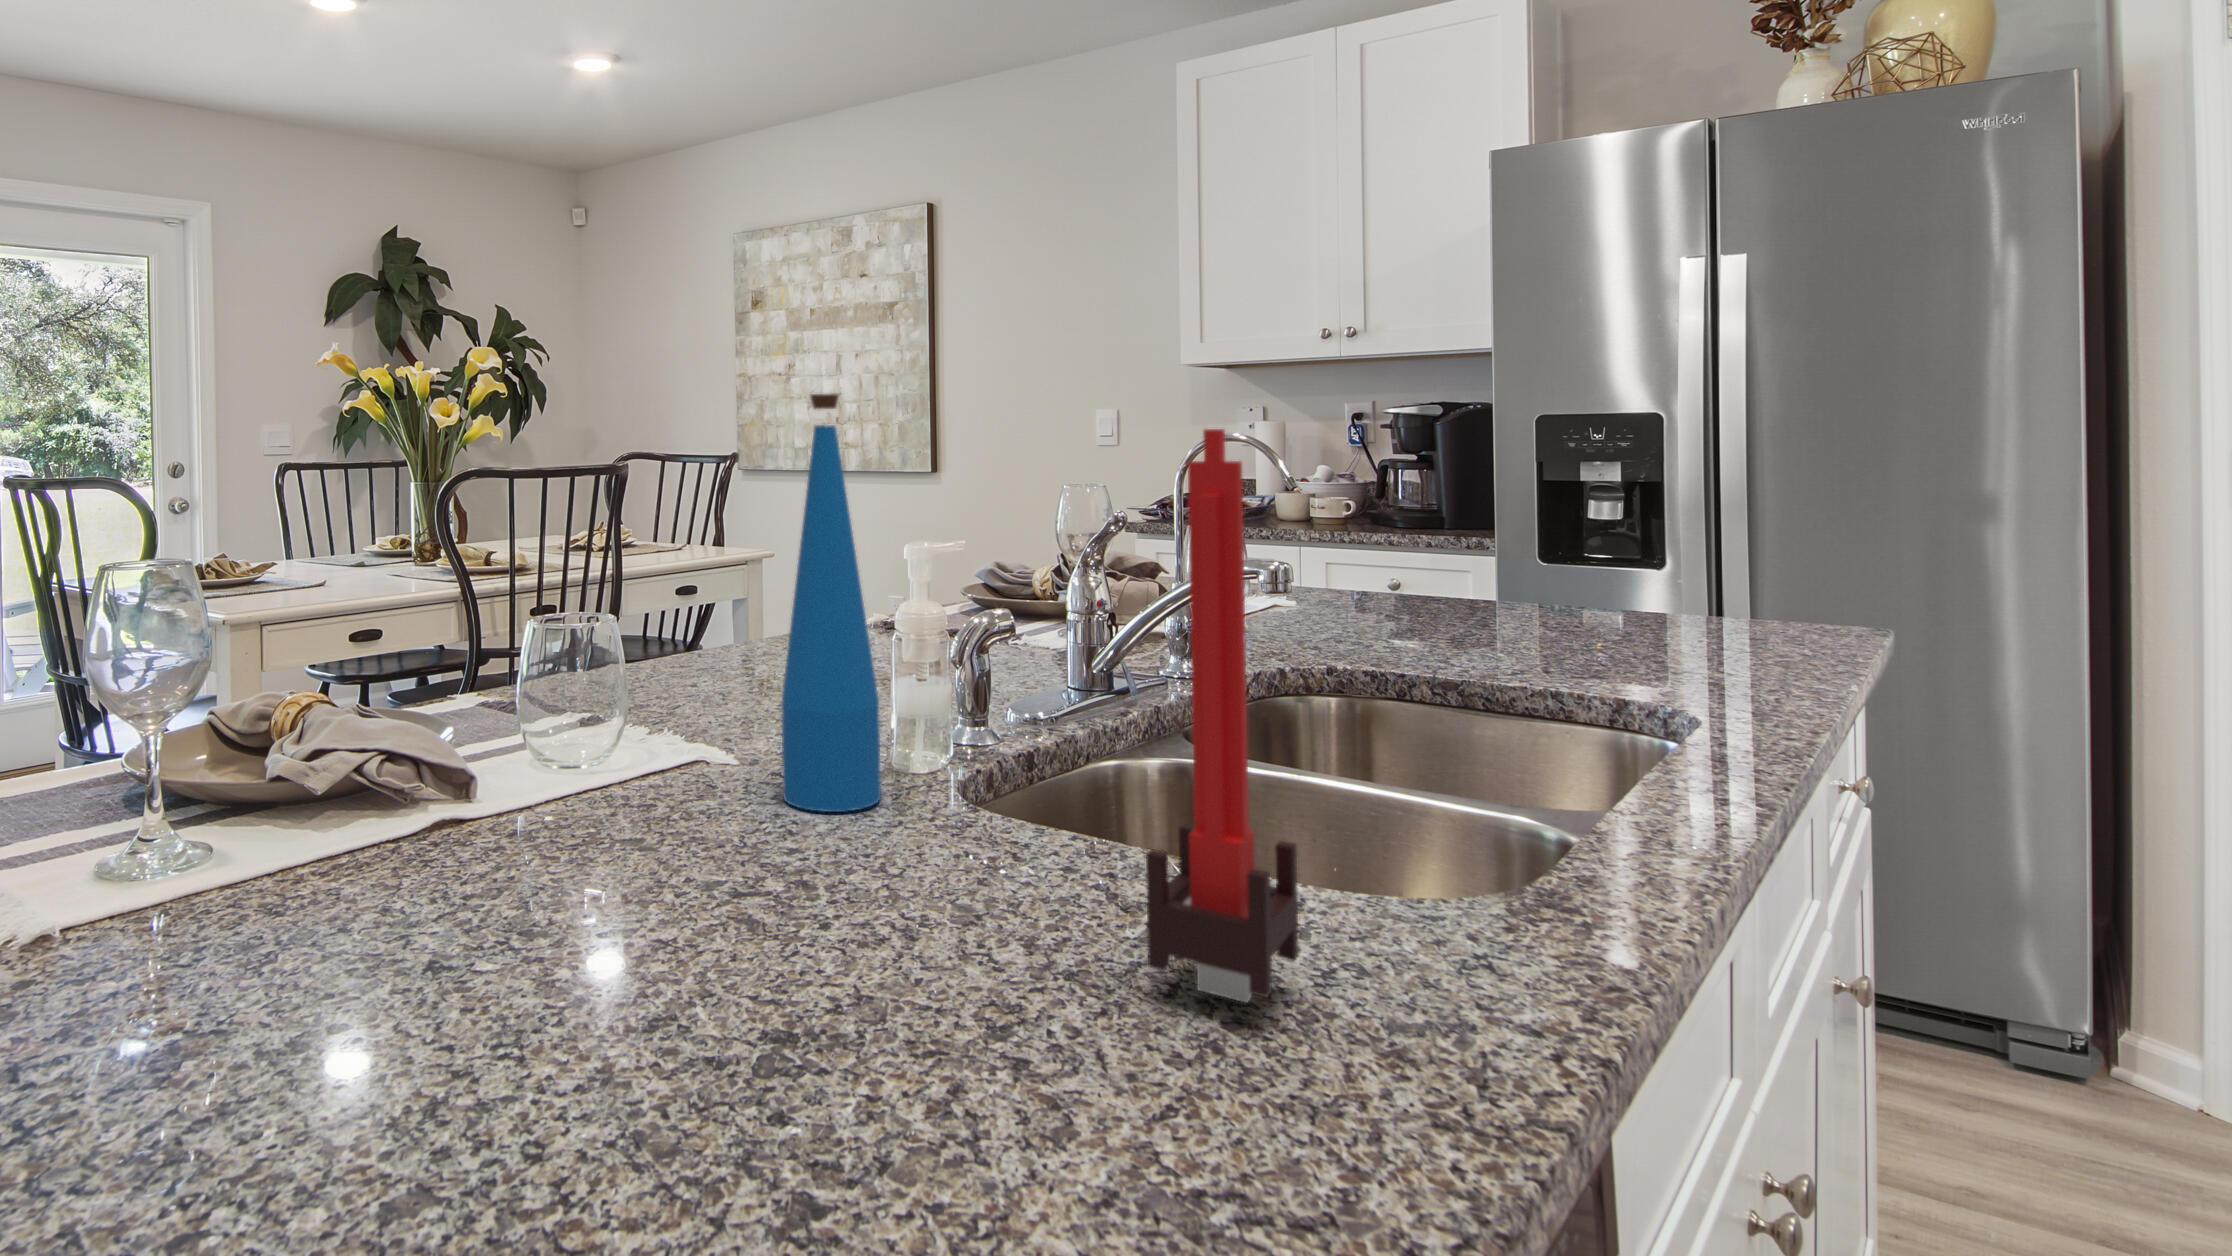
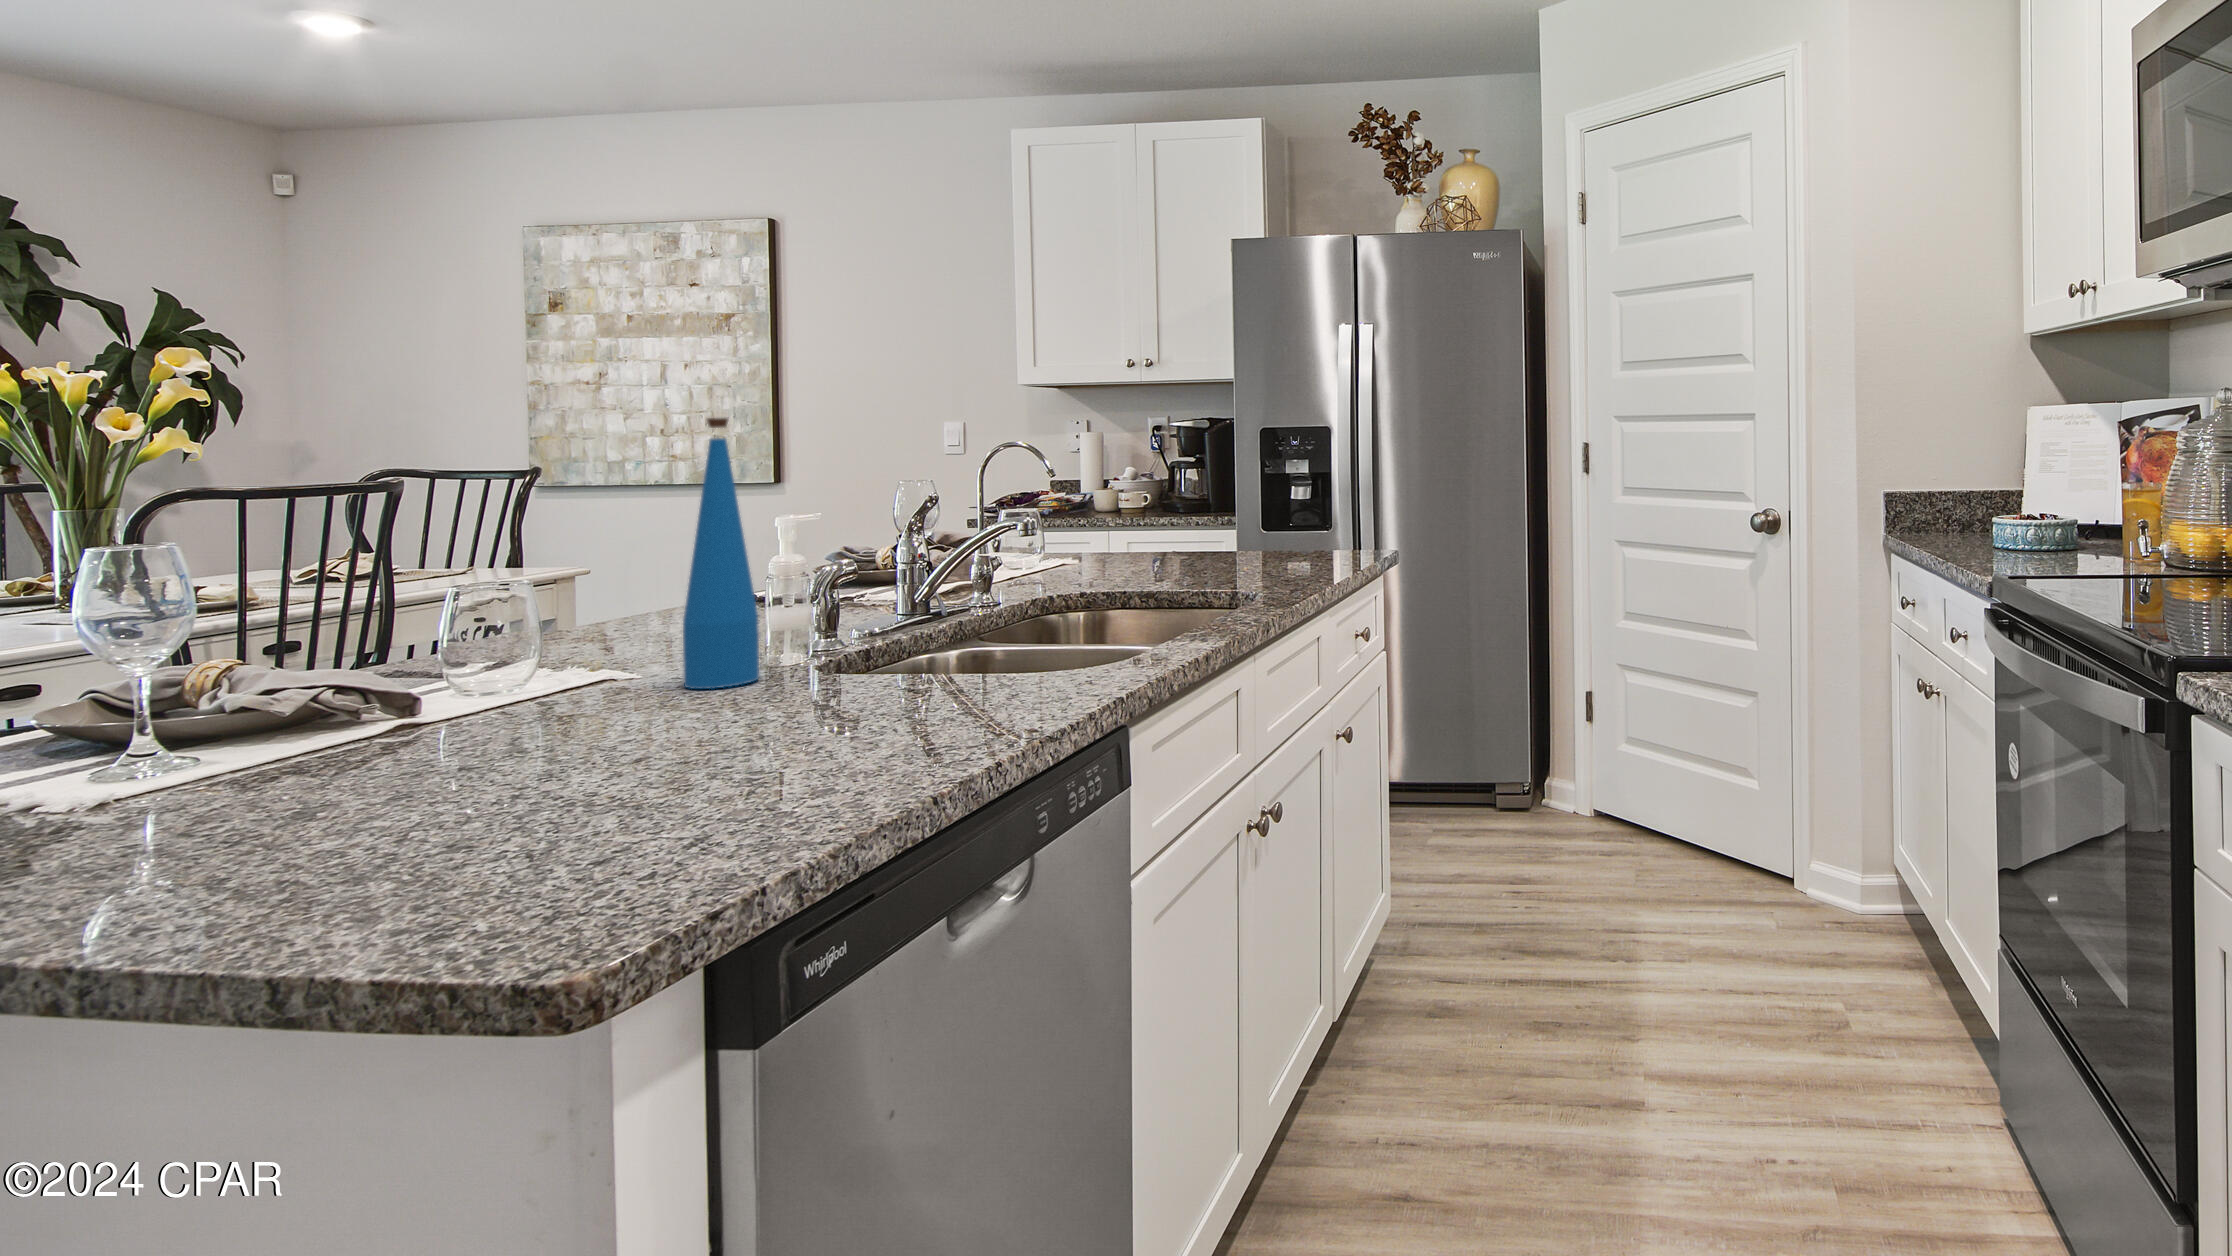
candle: present [1146,429,1299,1002] -> none [922,438,1000,710]

